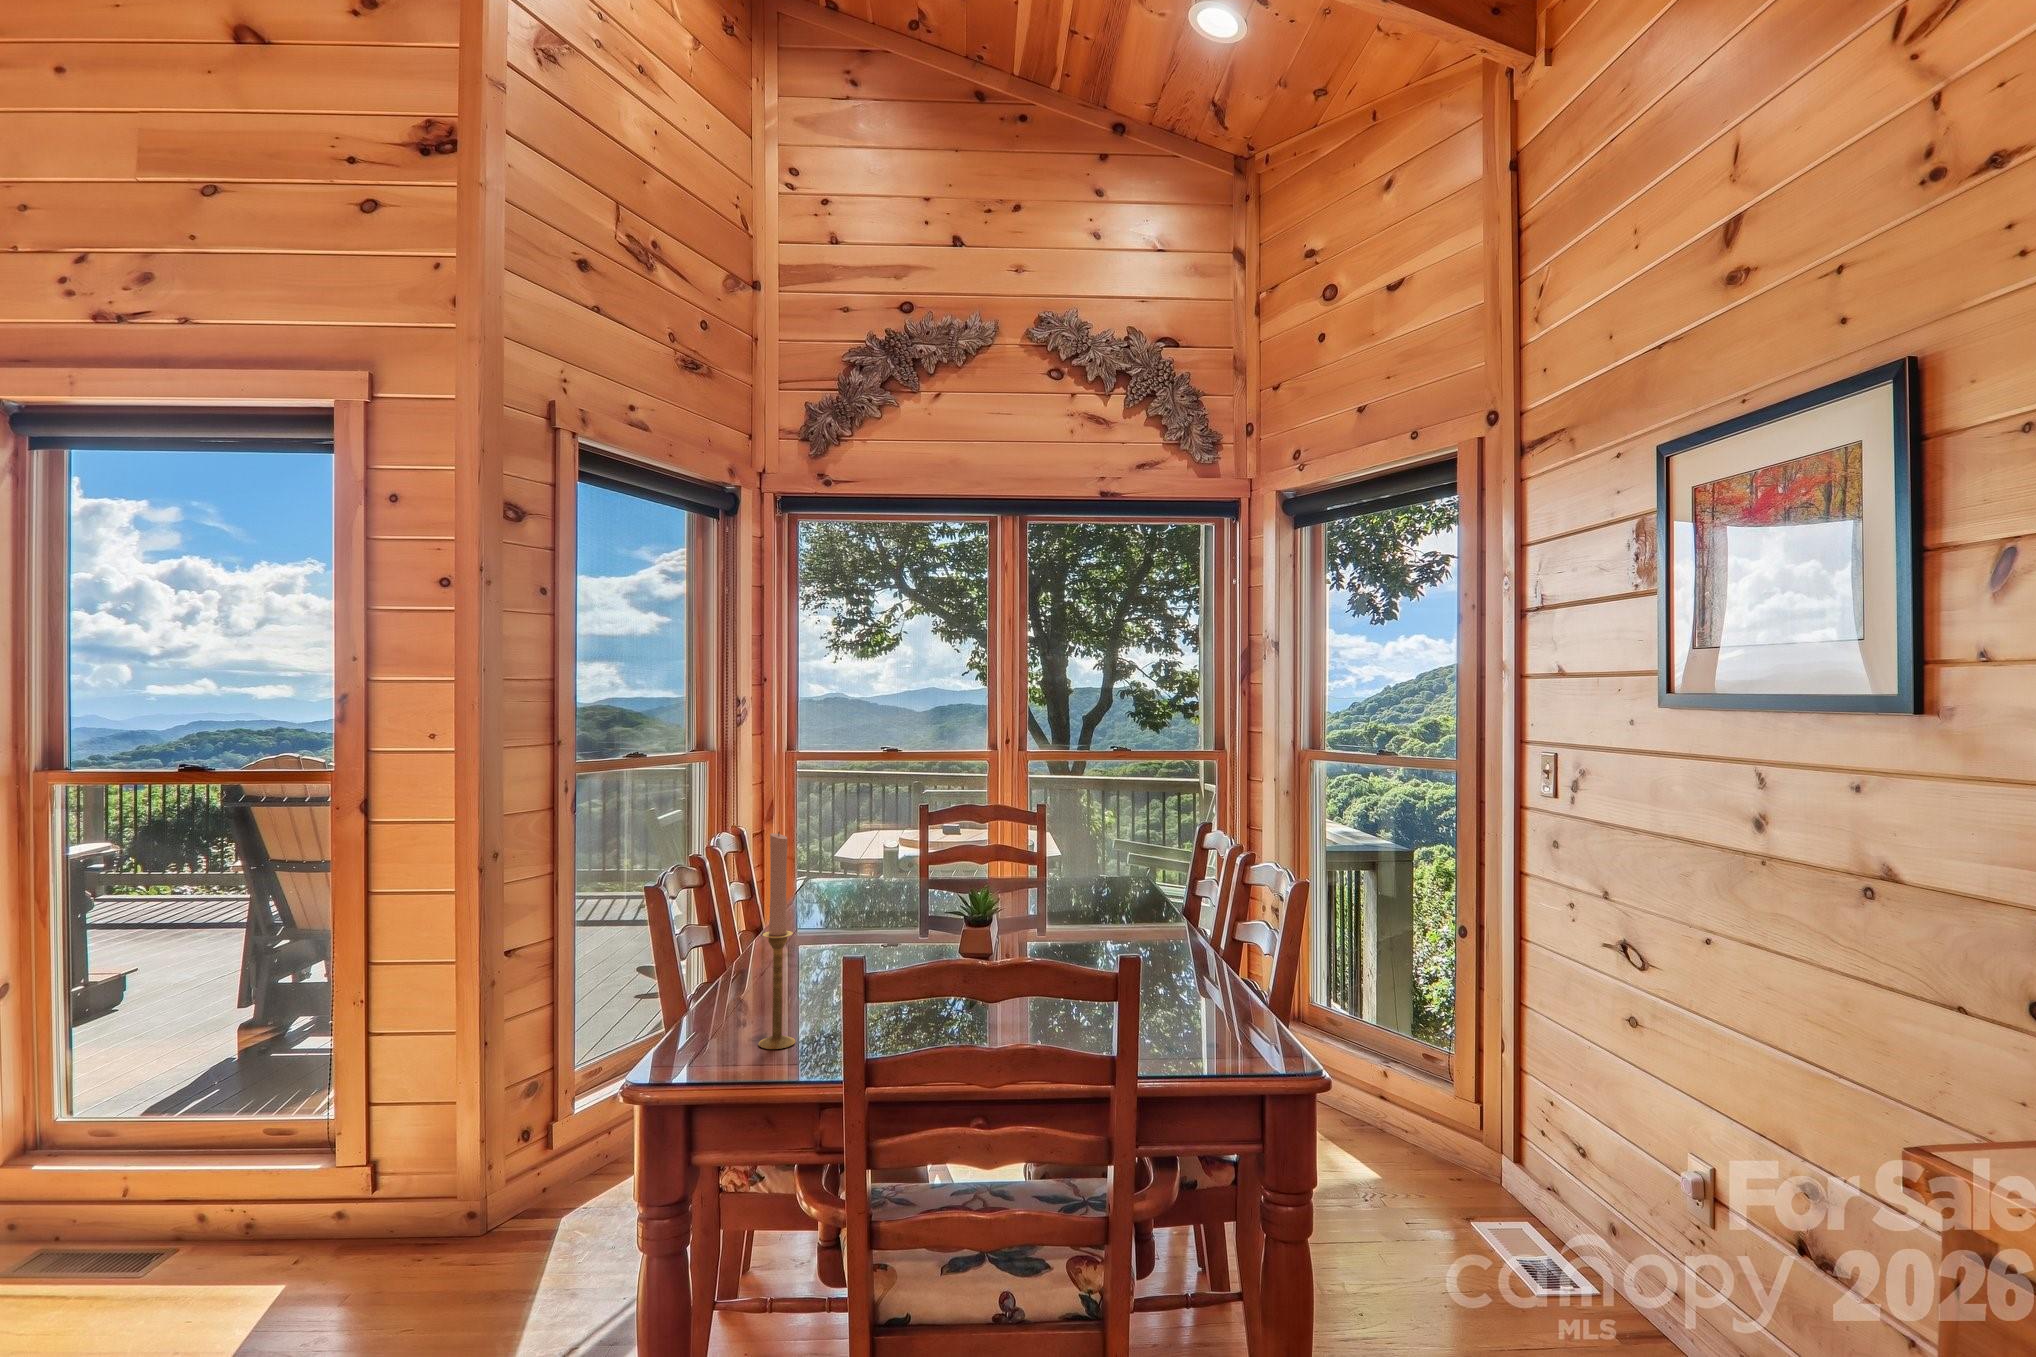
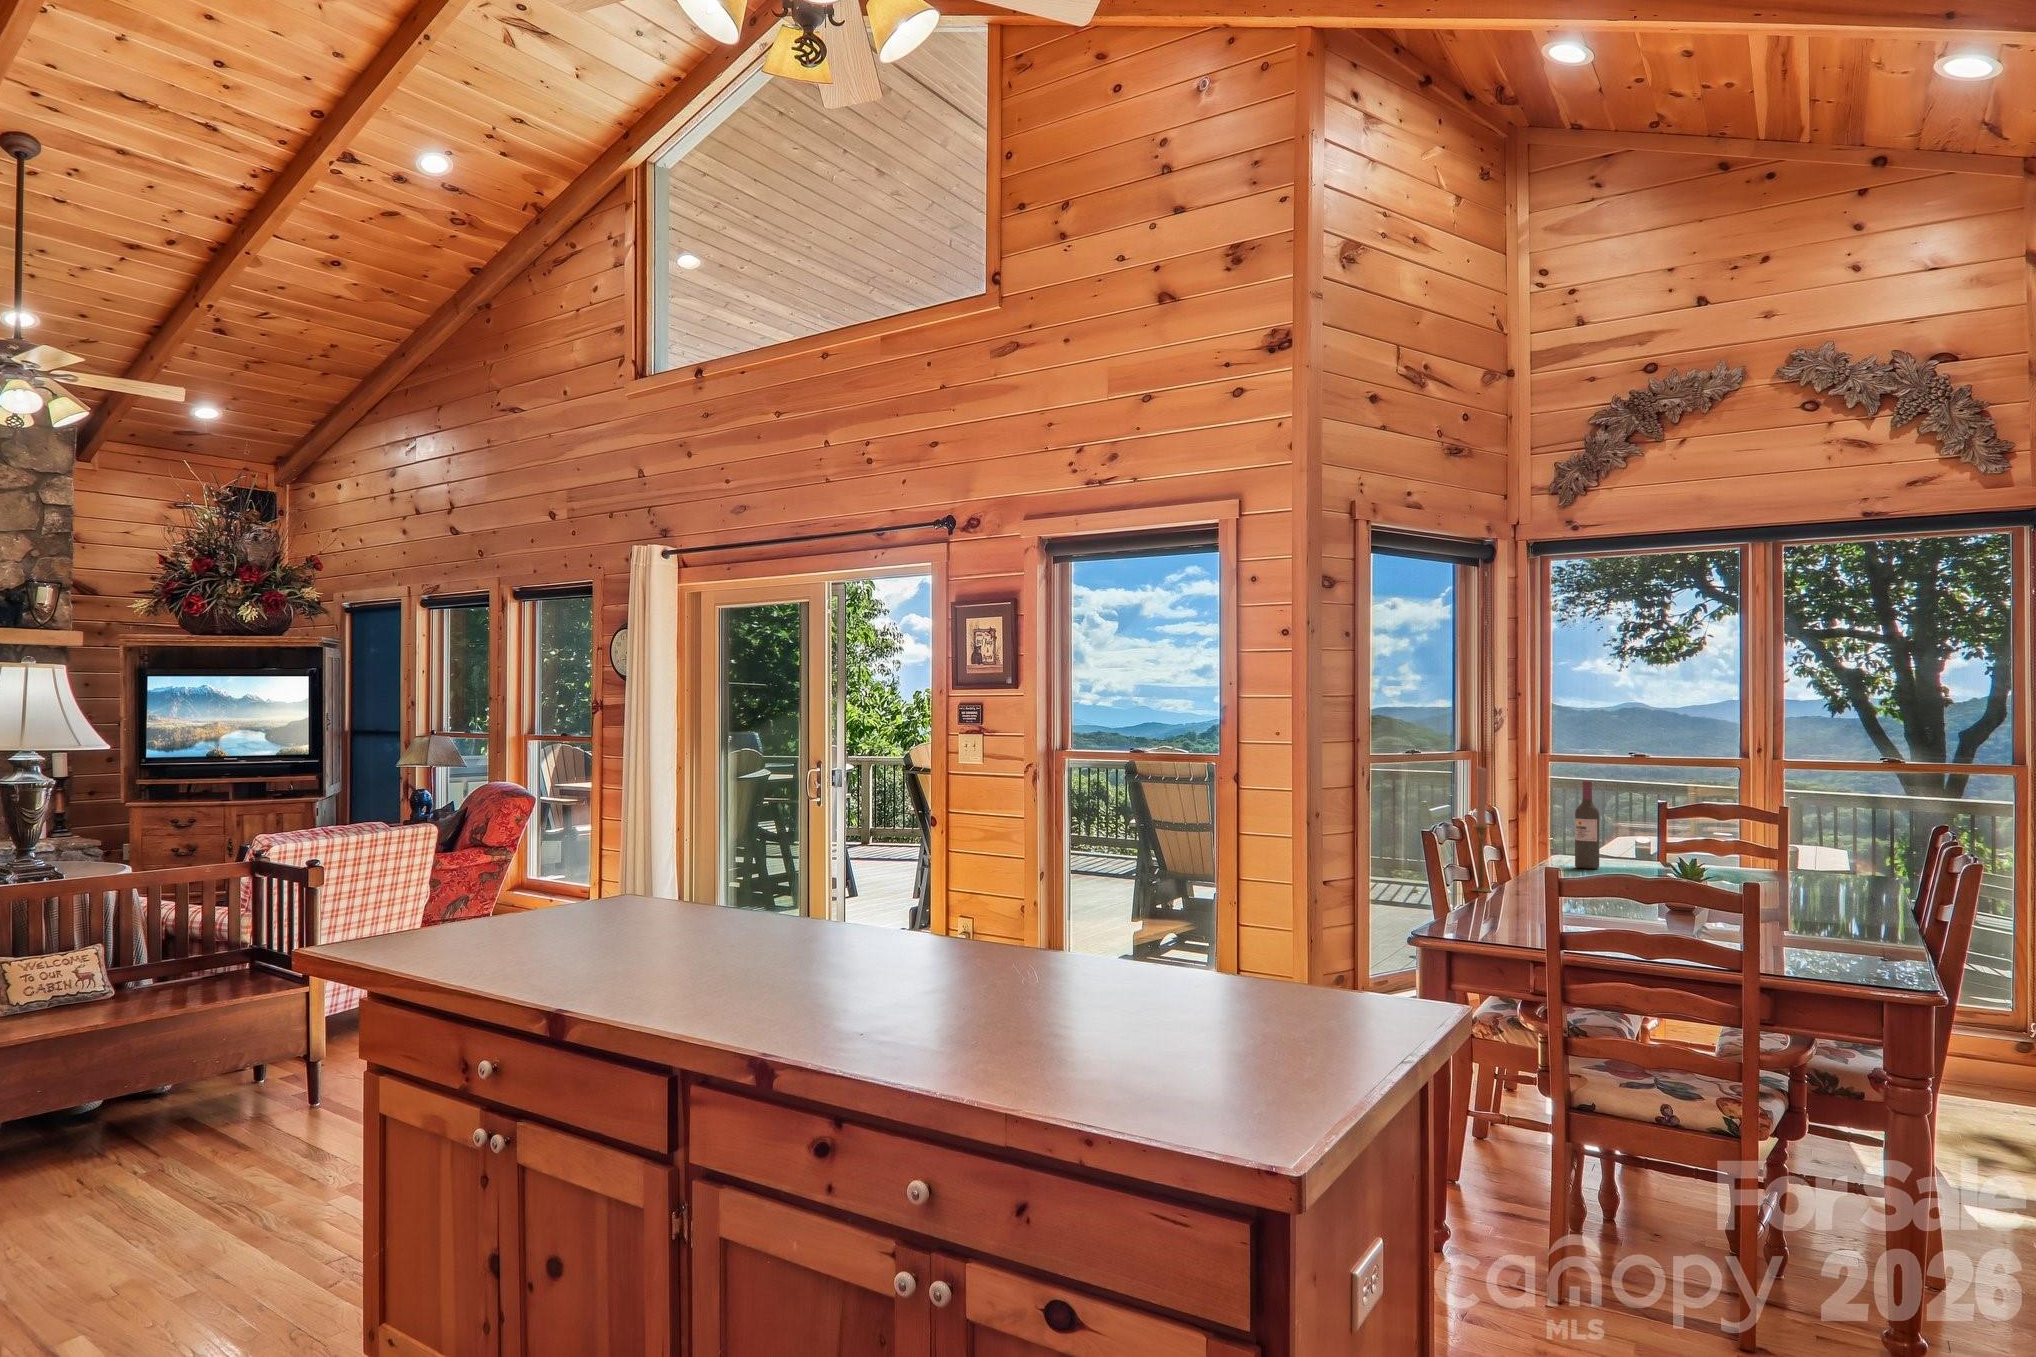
wine bottle: none [853,790,881,902] -> present [1575,781,1599,869]

